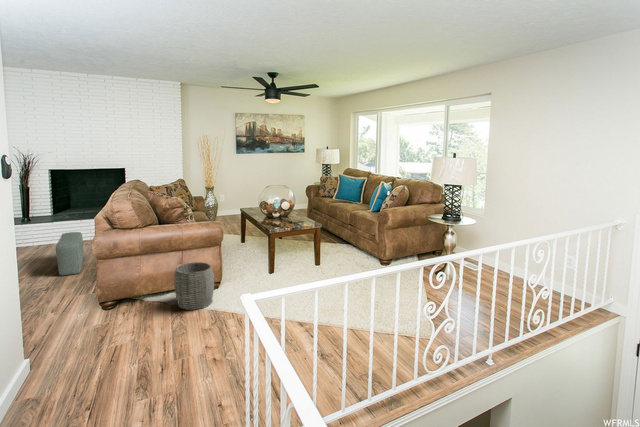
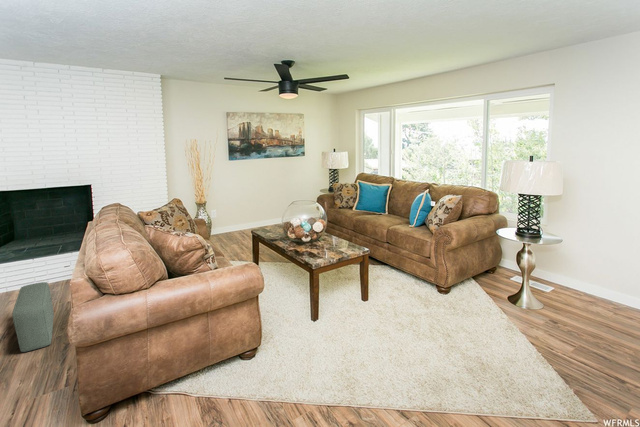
woven basket: present [174,262,214,310] -> none [200,329,256,406]

